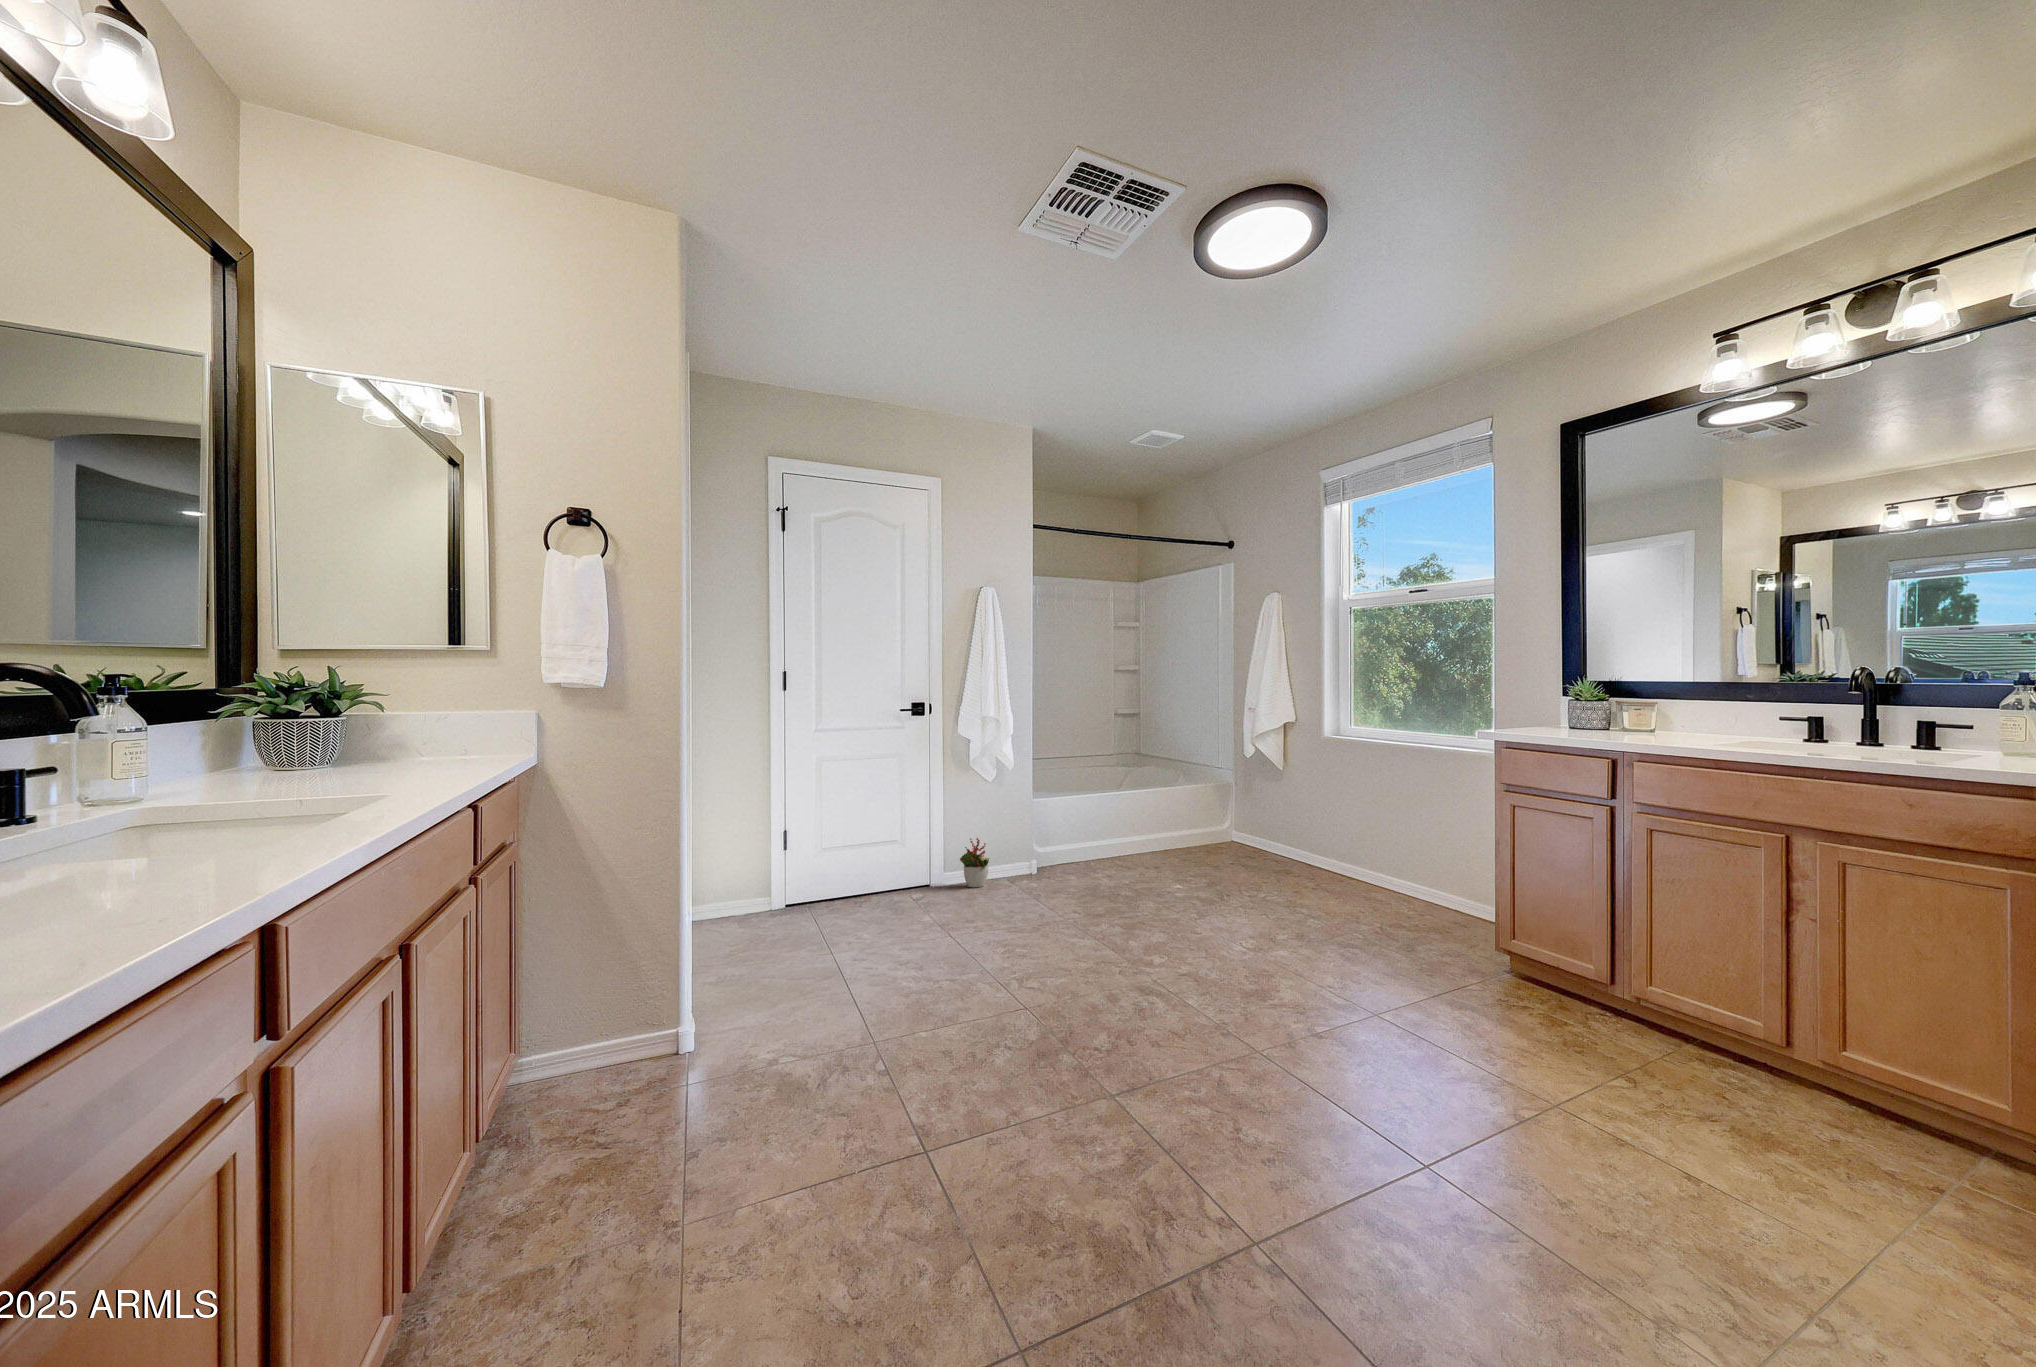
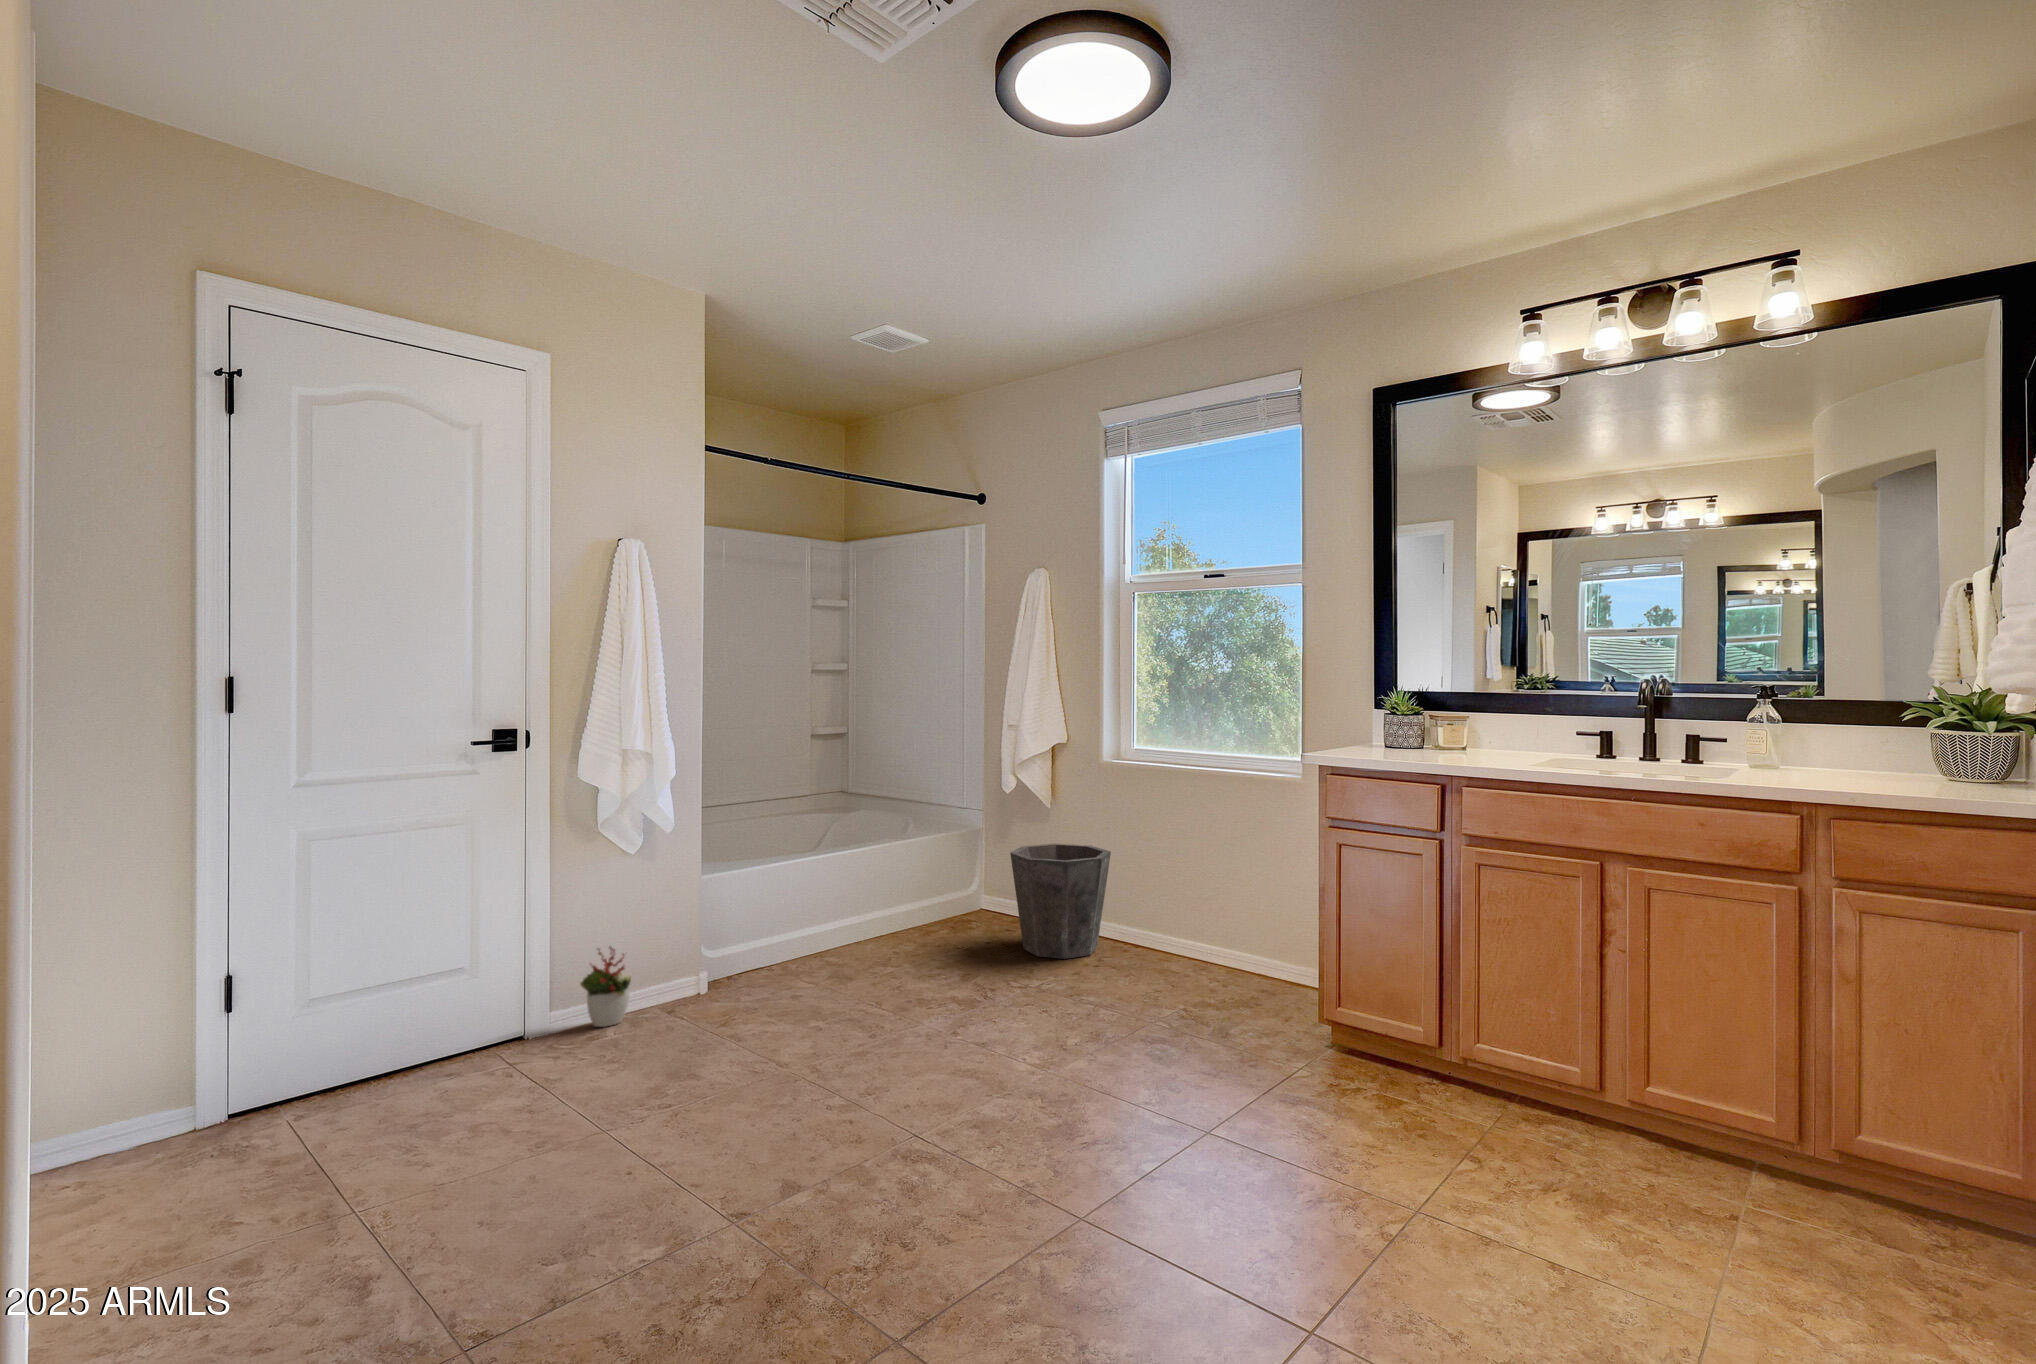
waste bin: none [1249,795,1331,881] -> present [1010,843,1111,959]

